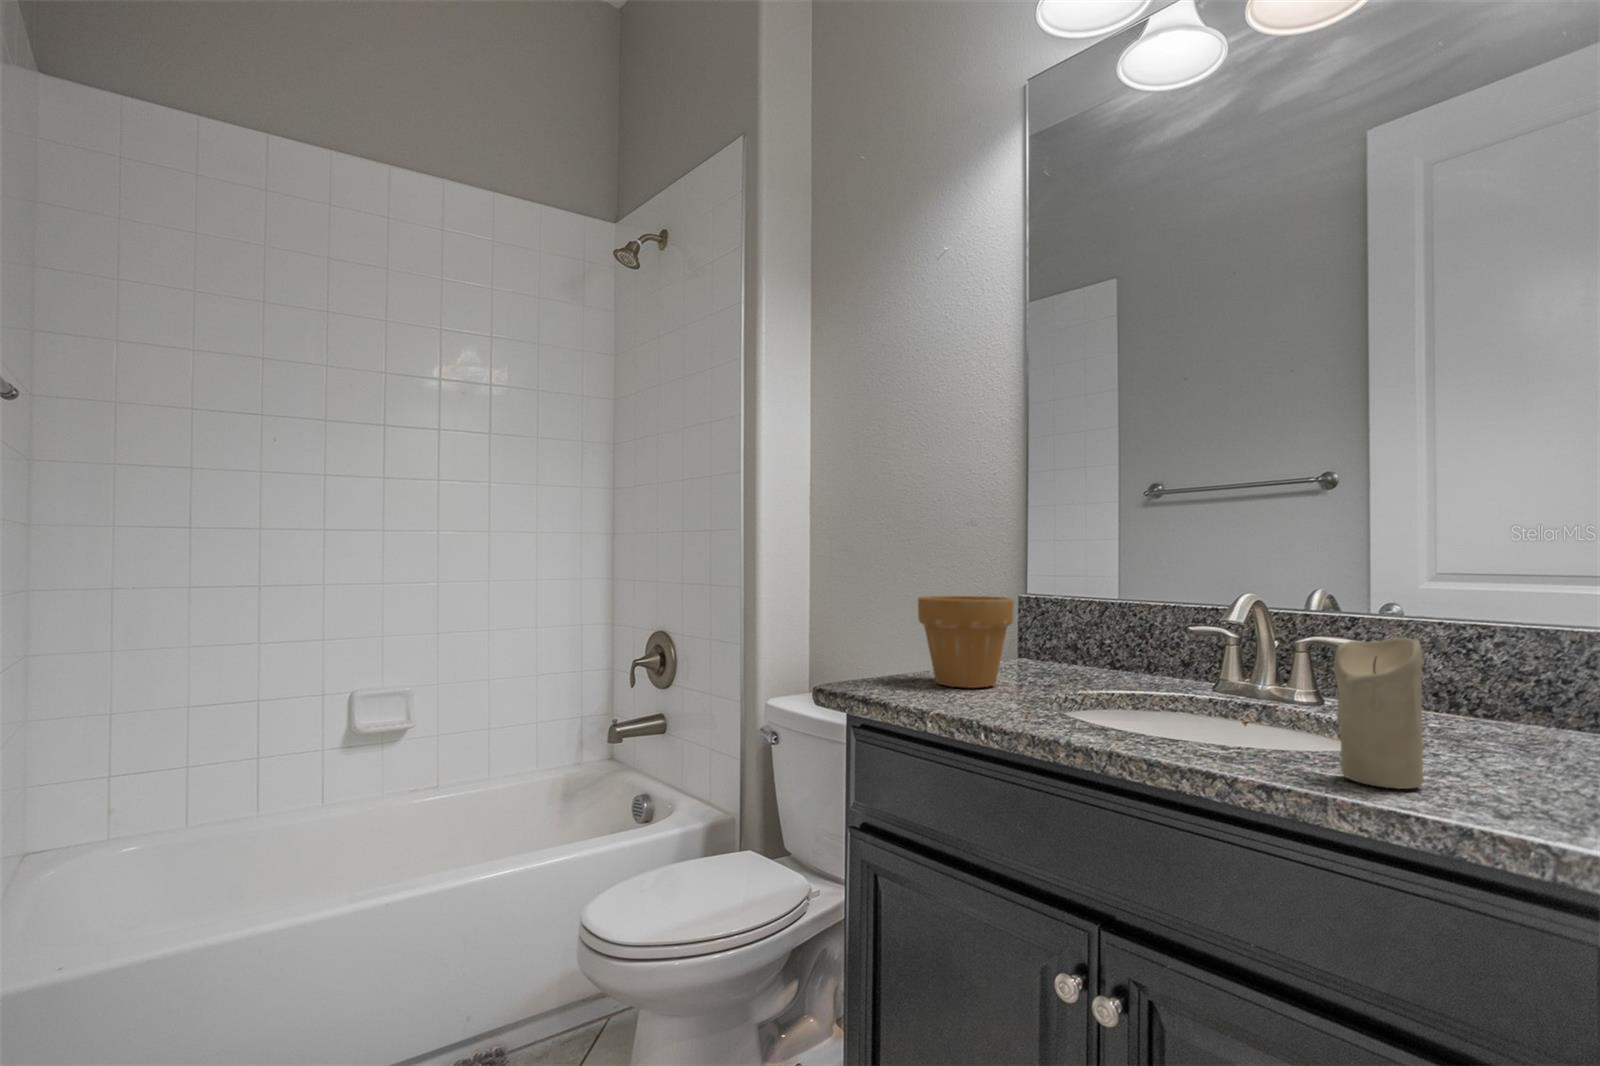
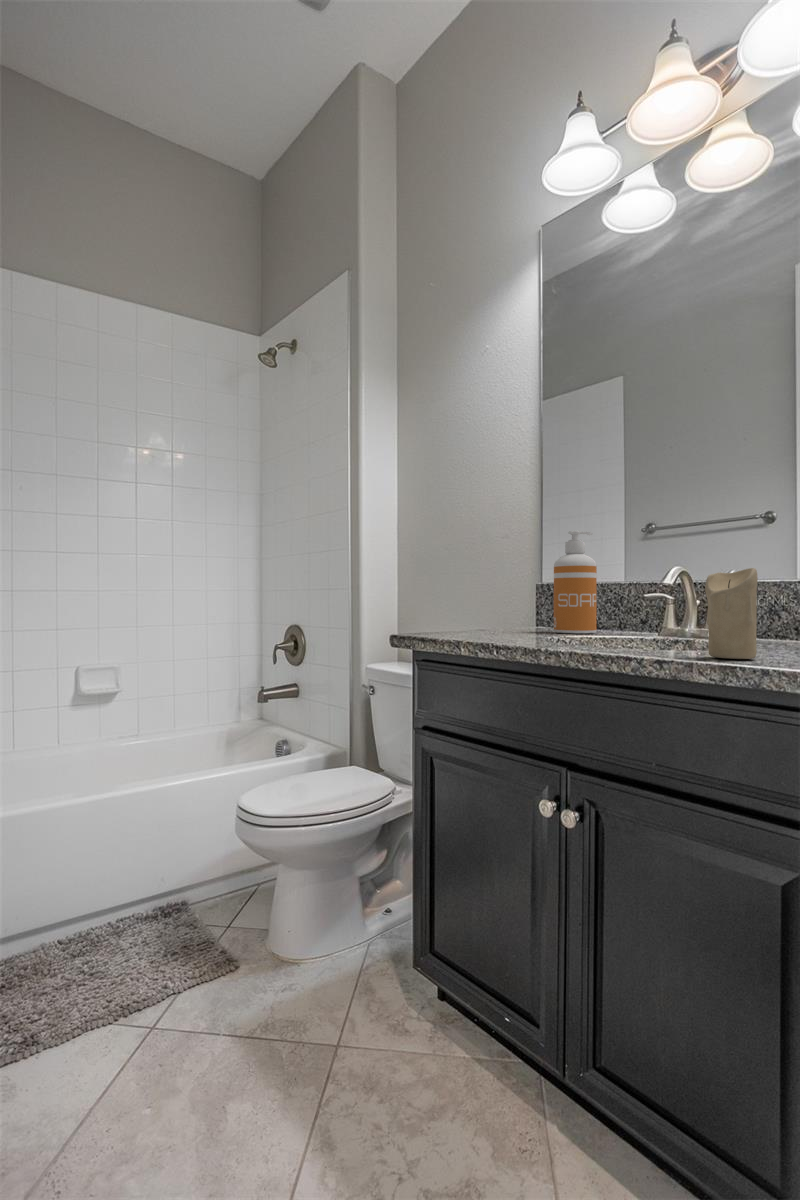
soap dispenser: none [1052,525,1116,679] -> present [554,531,597,633]
flower pot: present [918,596,1014,688] -> none [461,576,524,635]

